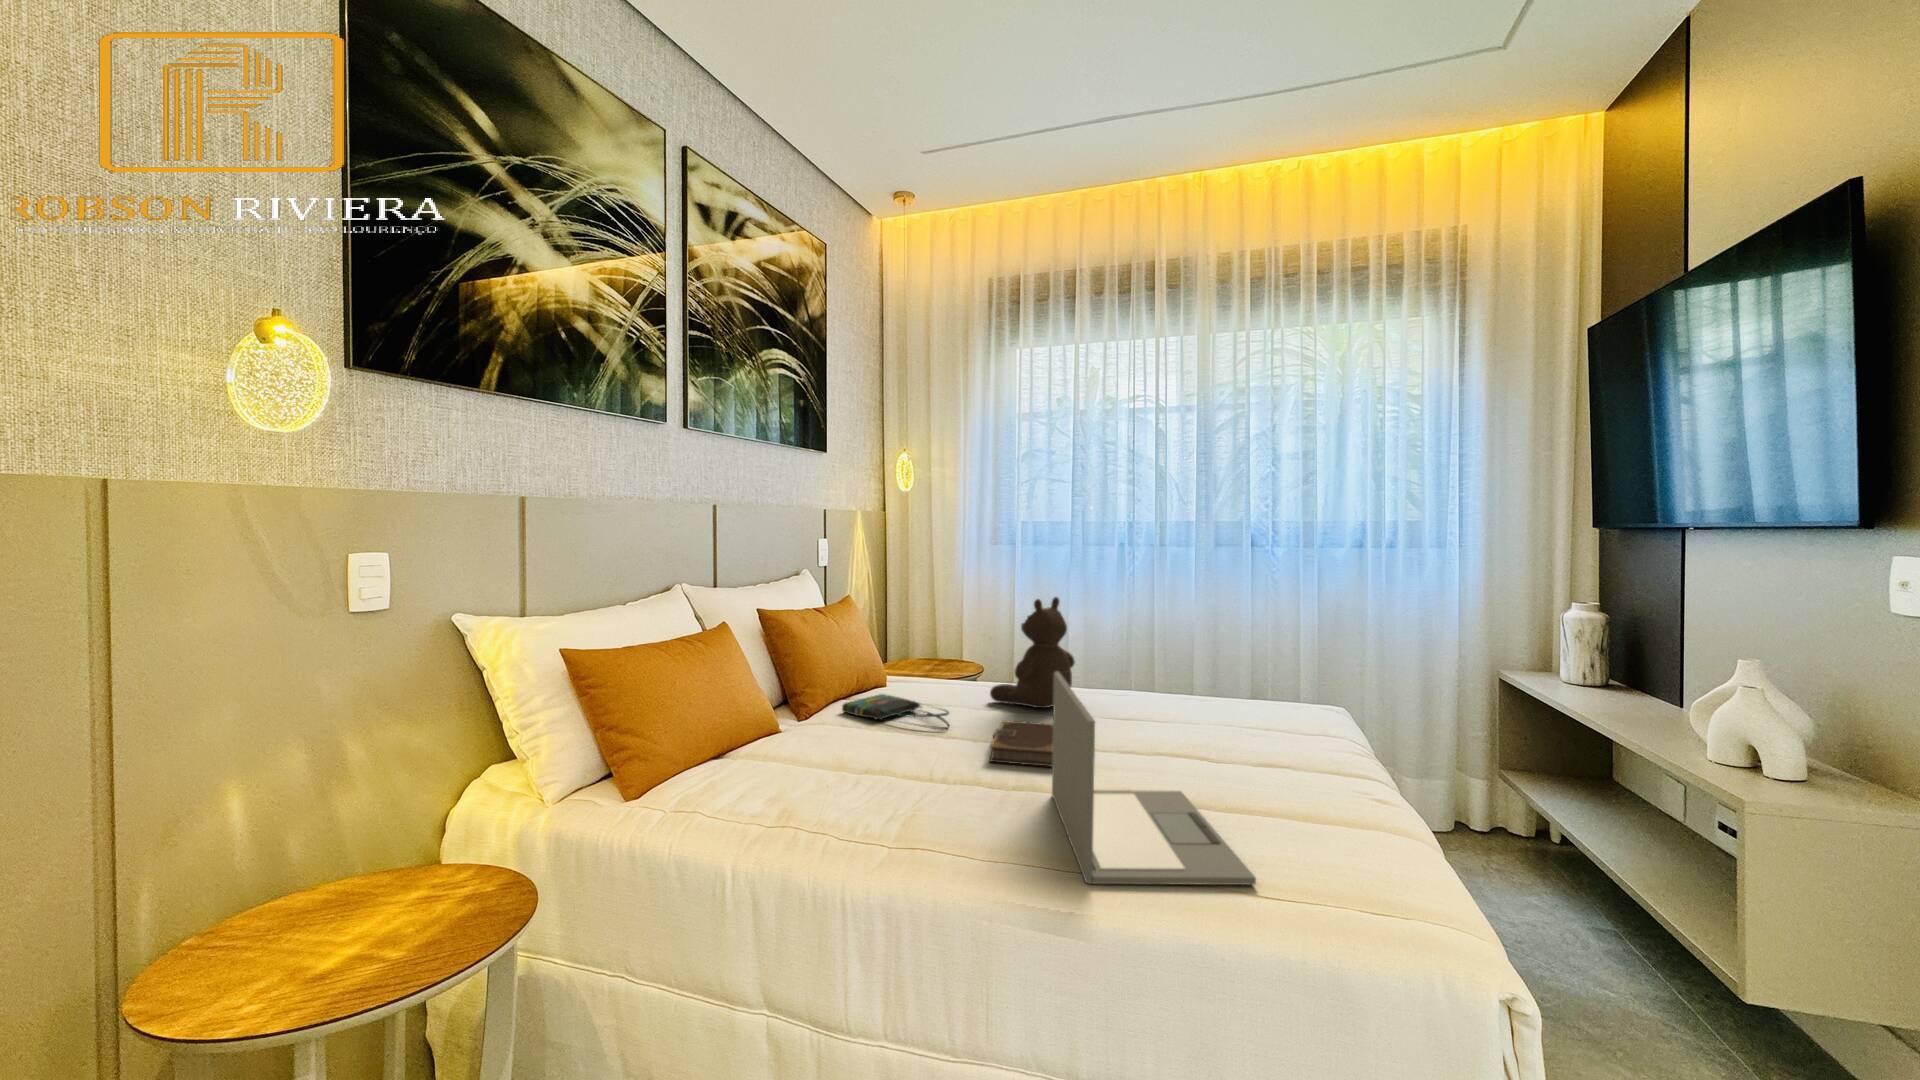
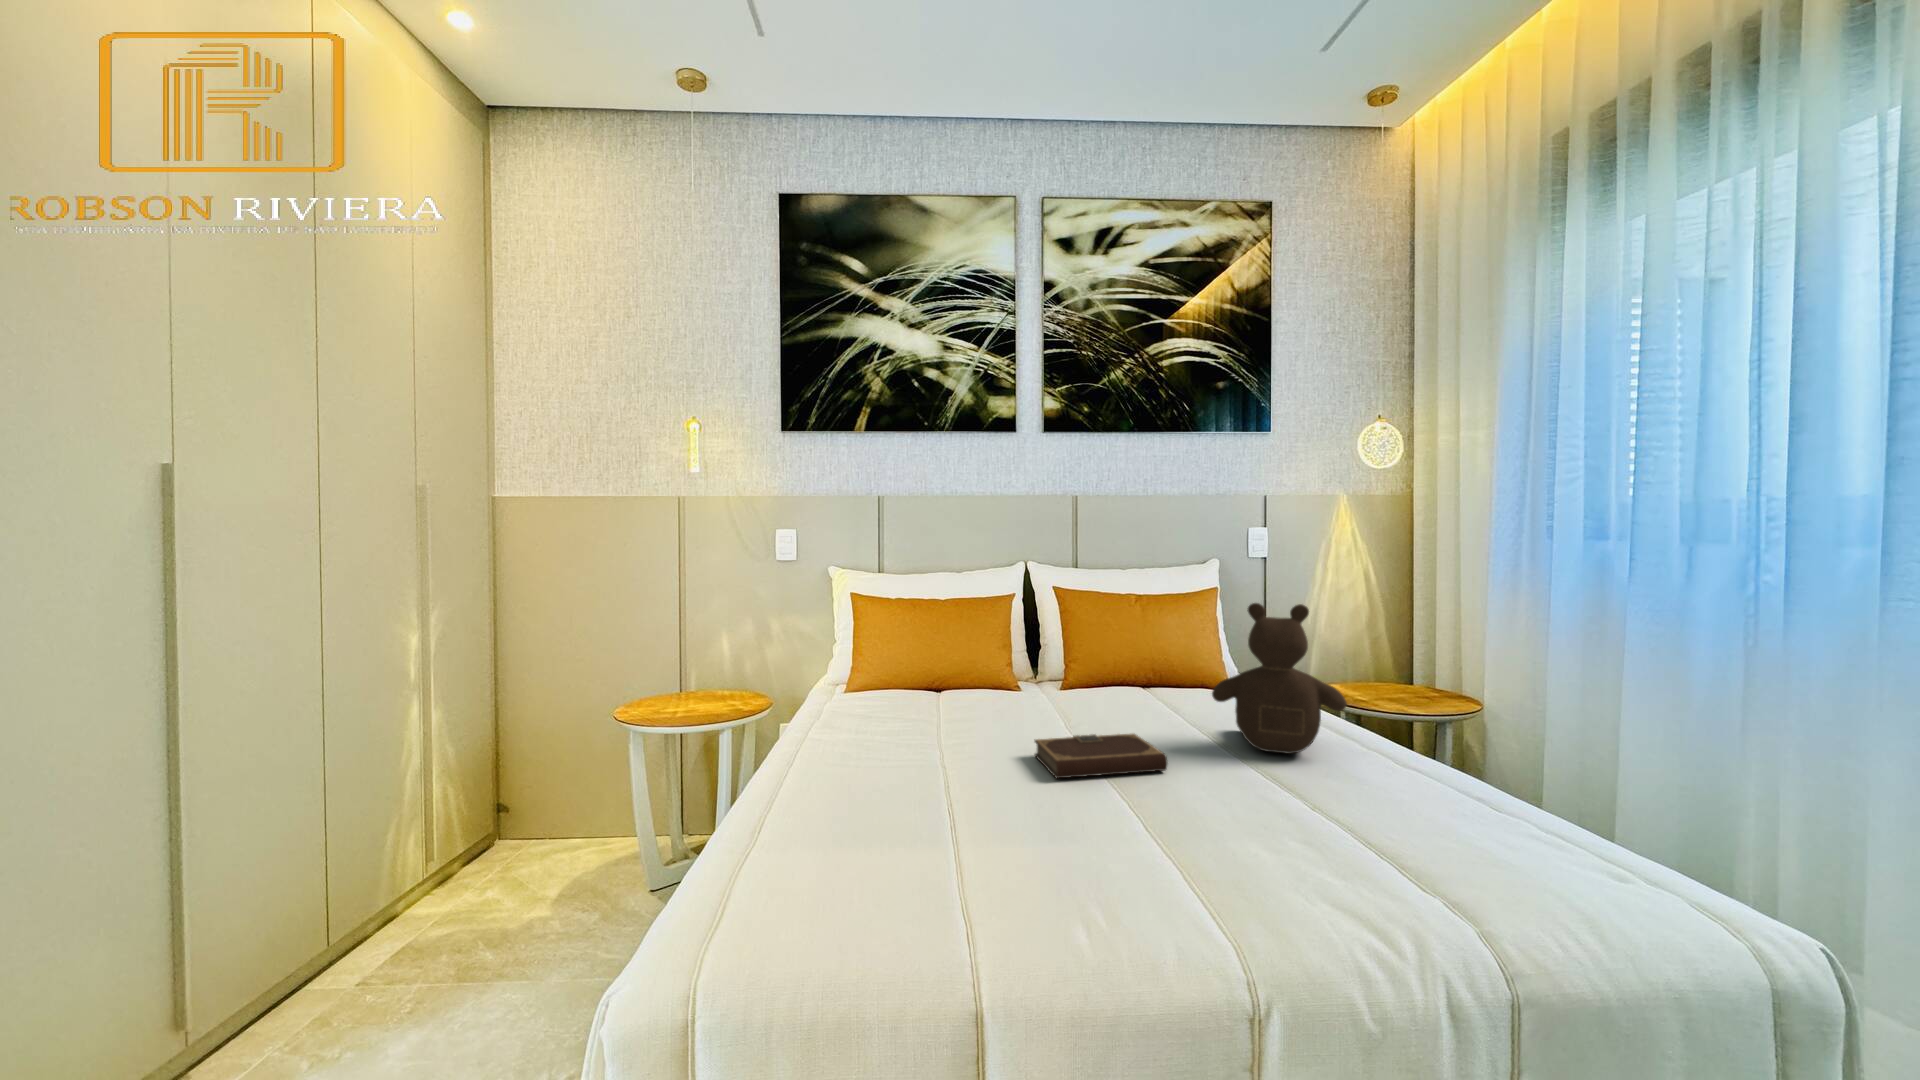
laptop: present [1052,671,1256,885] -> none [786,656,1049,888]
tote bag: present [842,694,949,730] -> none [1075,688,1149,730]

